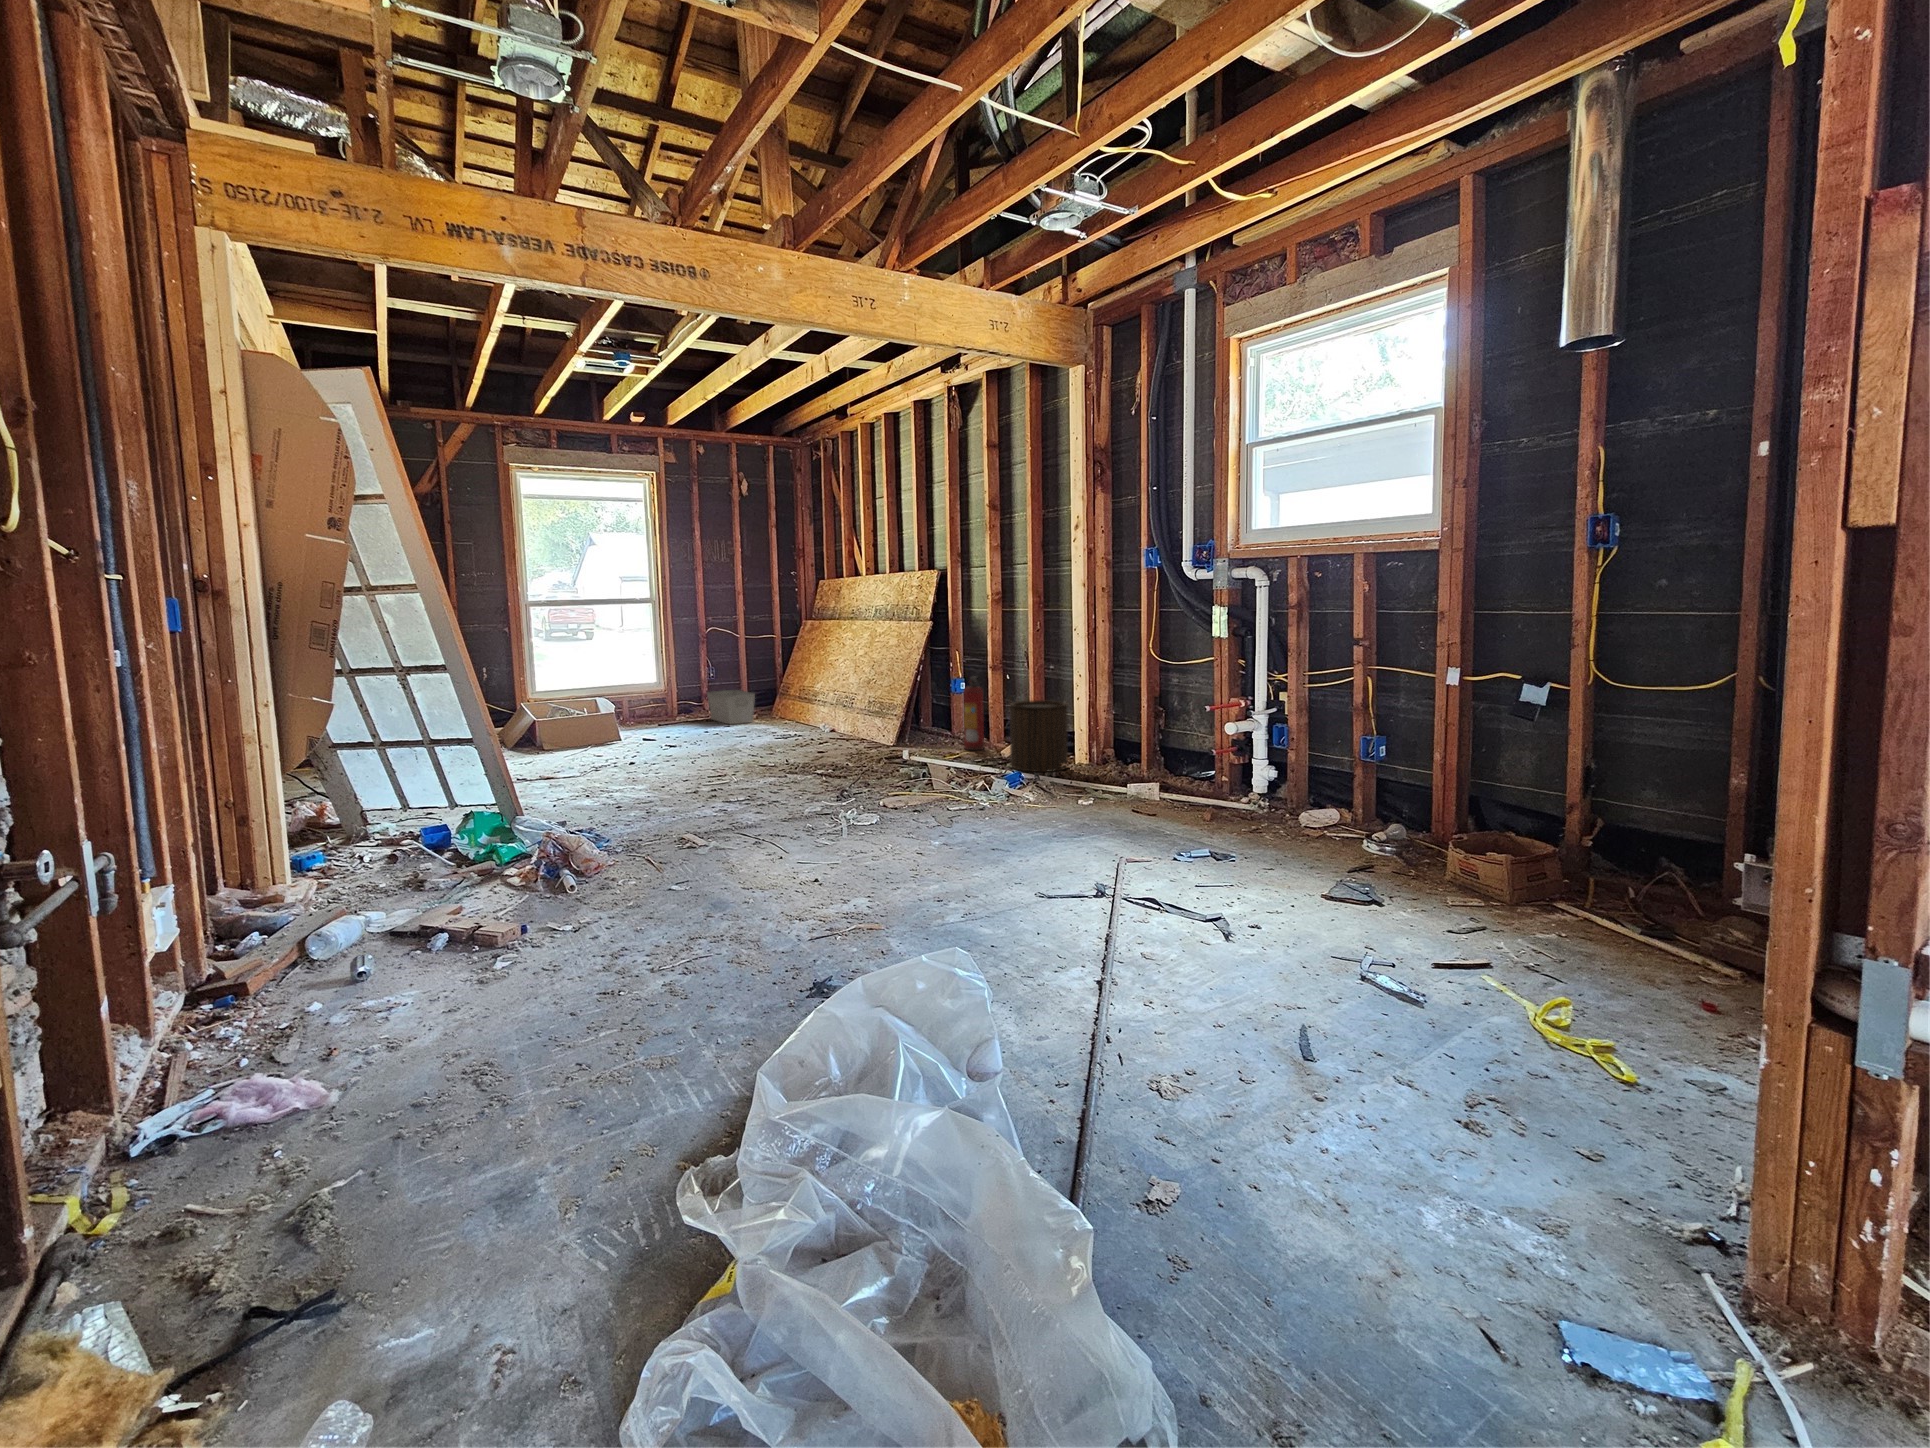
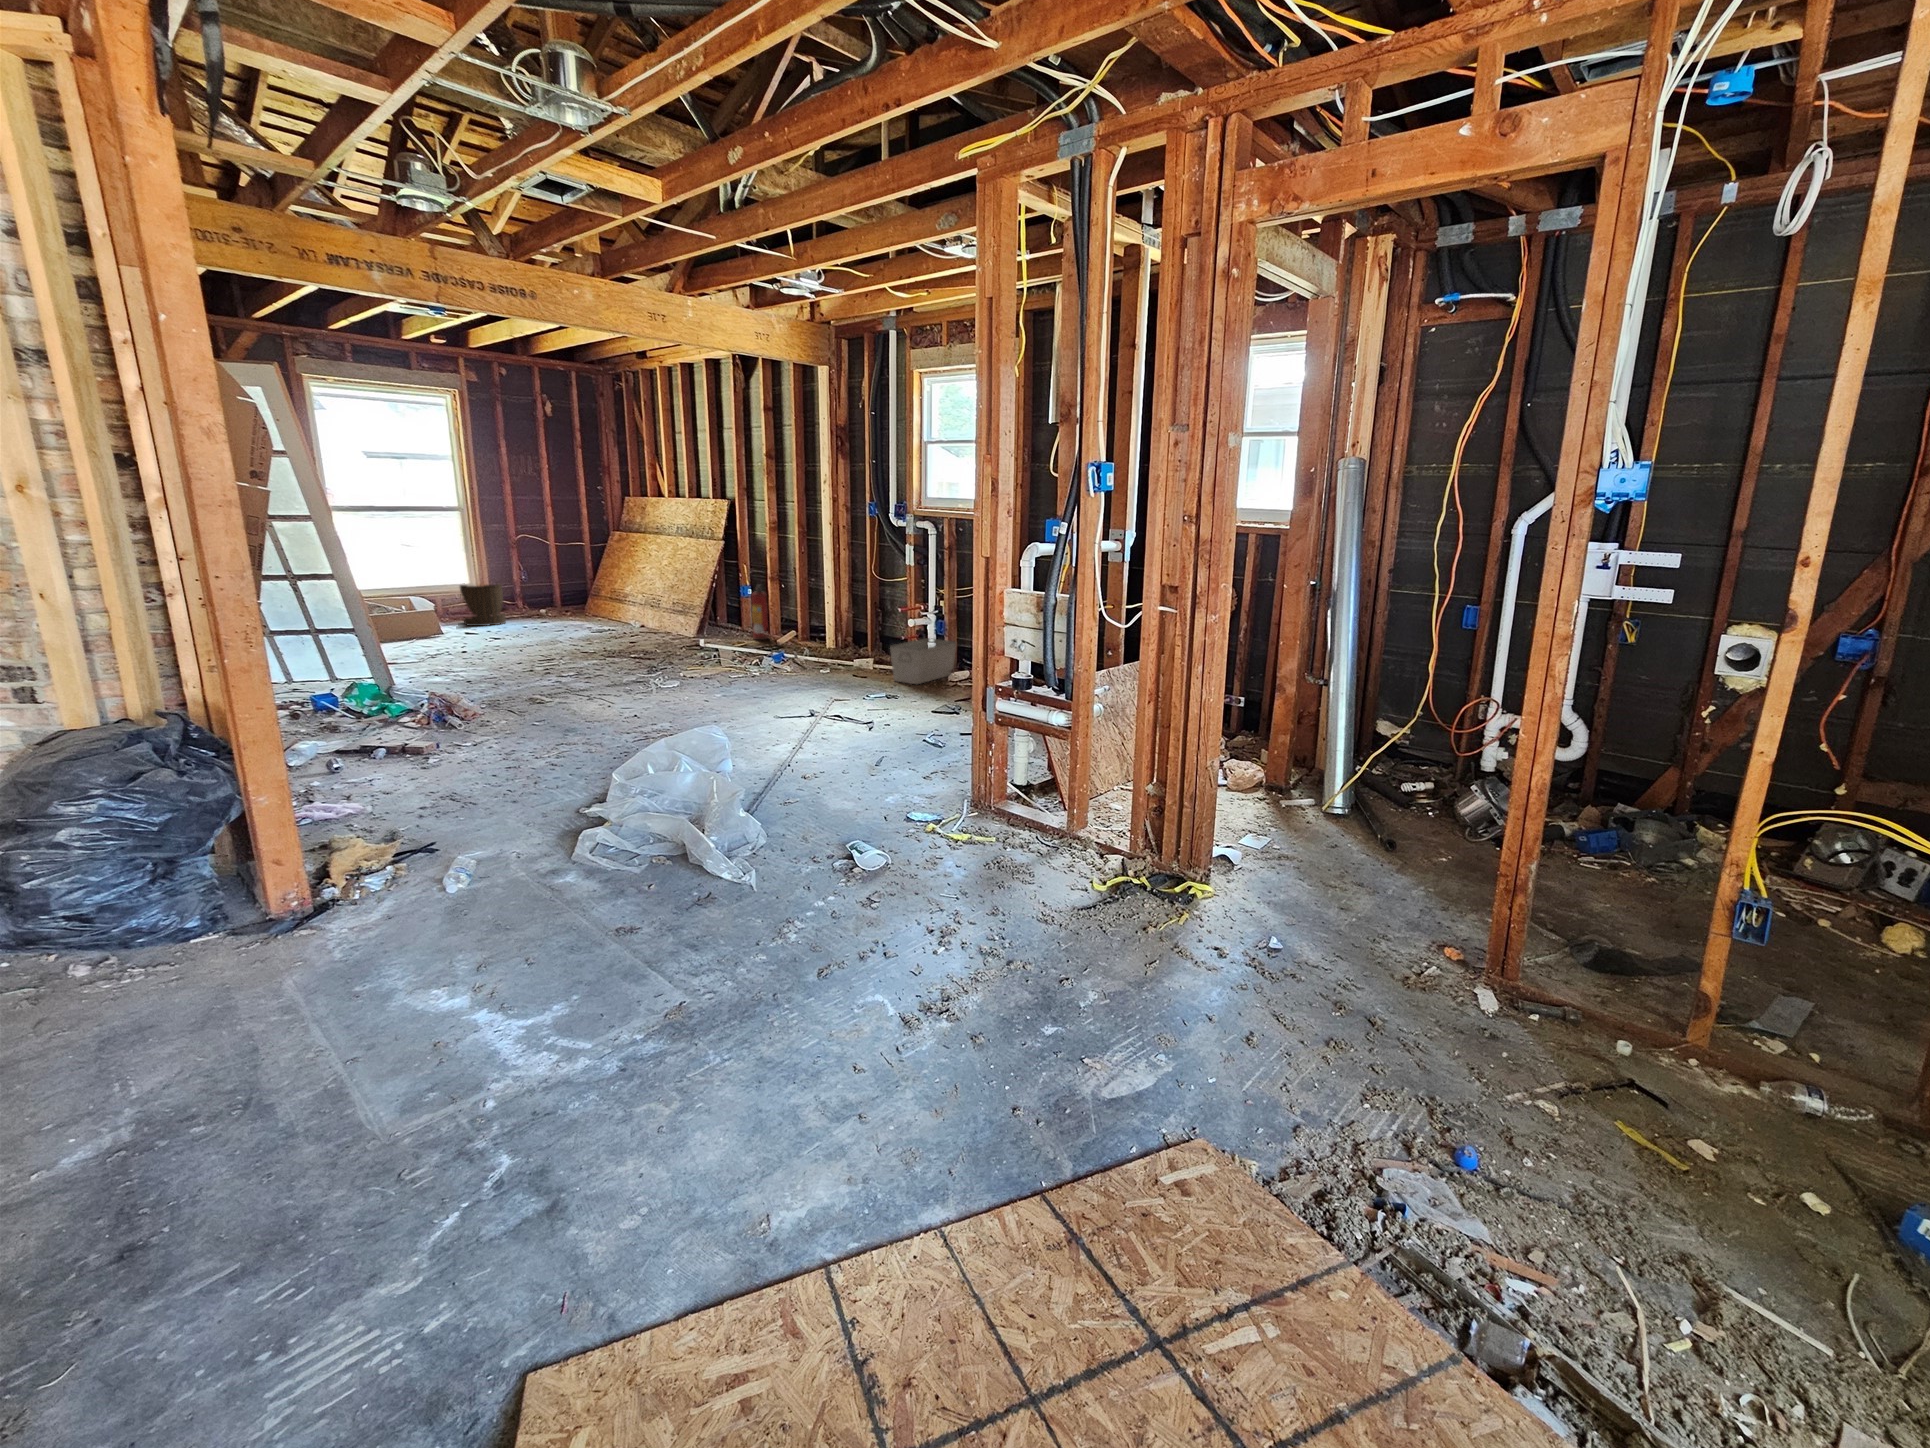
storage bin: present [707,690,755,725] -> present [890,638,957,684]
stool: present [1010,700,1068,772] -> present [460,584,506,626]

